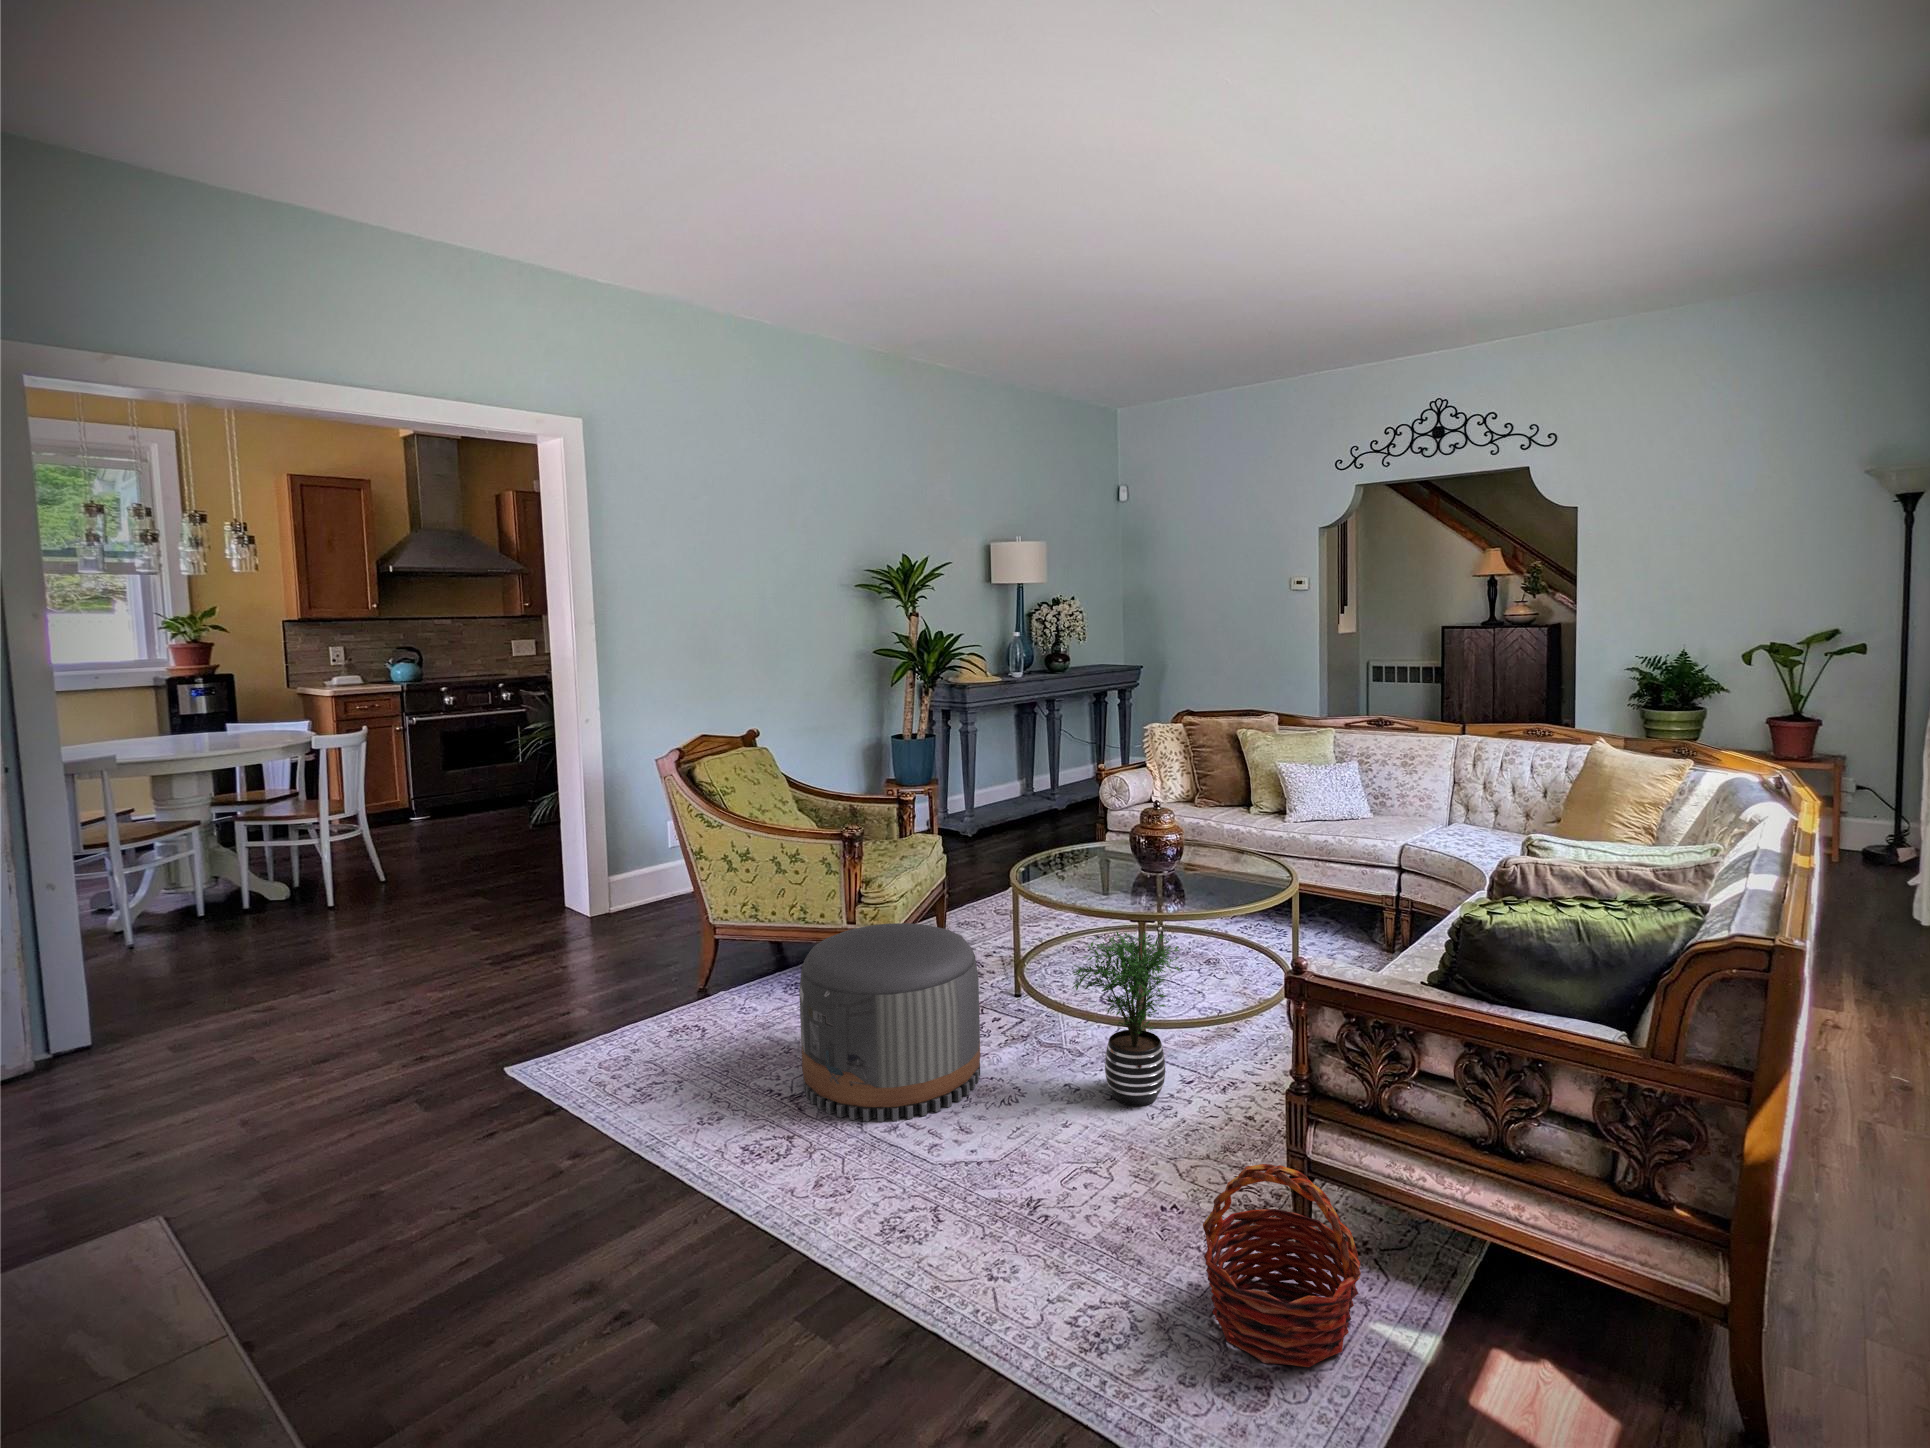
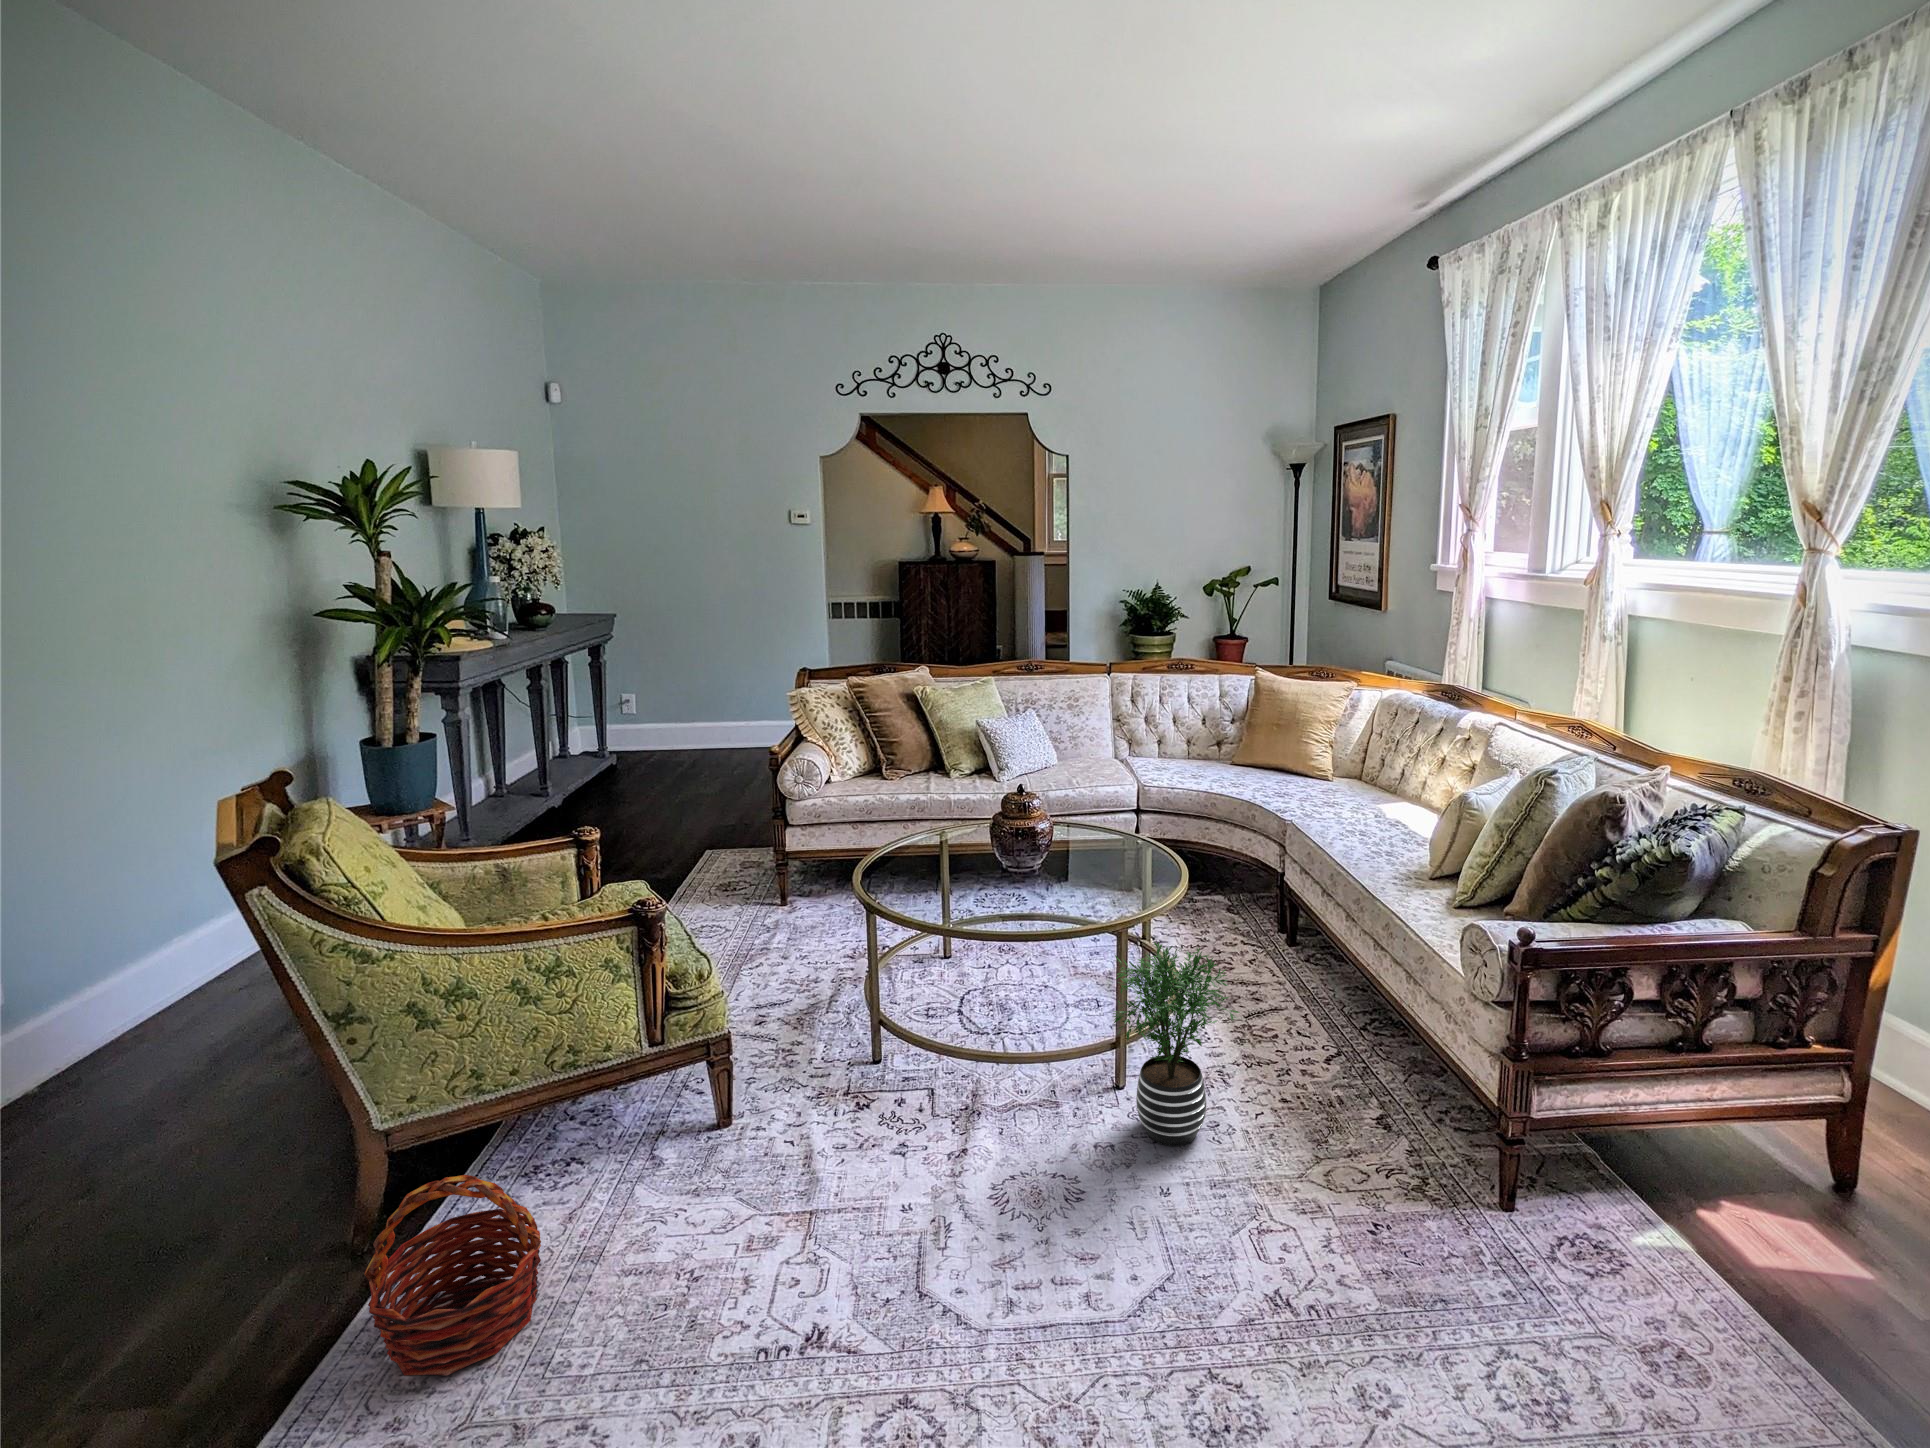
pouf: present [799,923,980,1122] -> none [771,1022,1032,1354]
basket: present [1203,1164,1361,1367] -> present [365,1175,541,1375]

